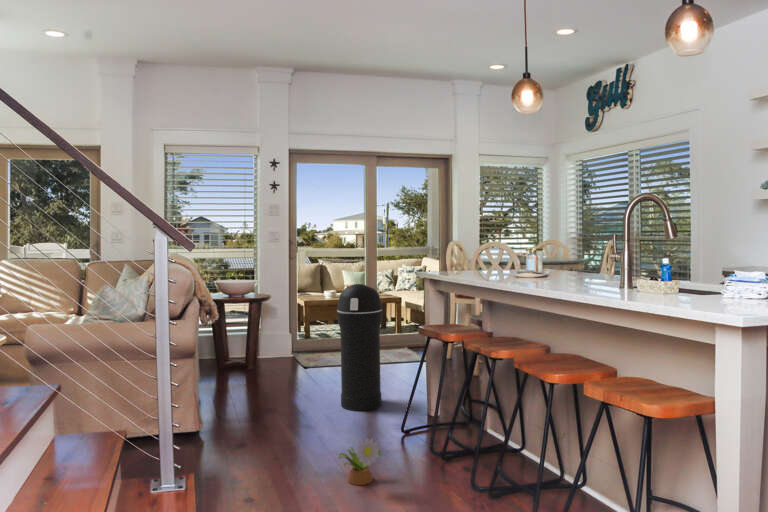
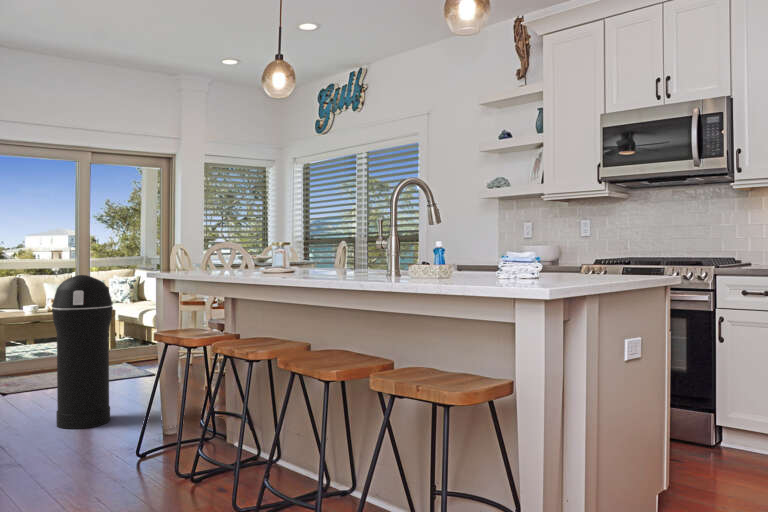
decorative plant: present [339,438,382,485] -> none [76,434,138,493]

